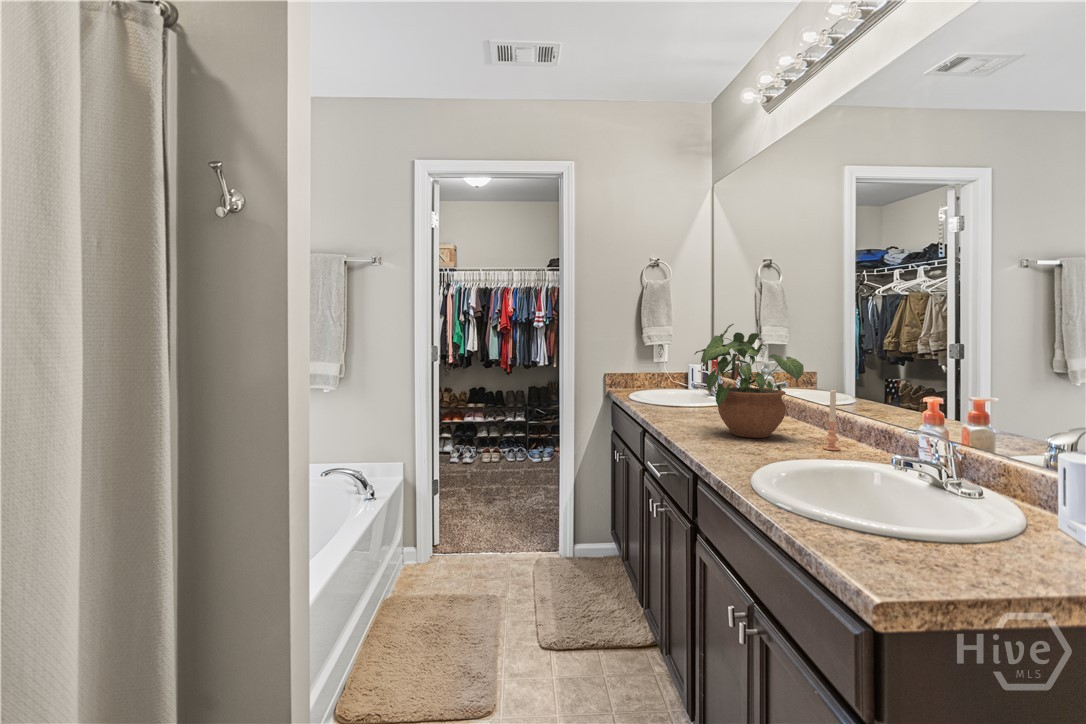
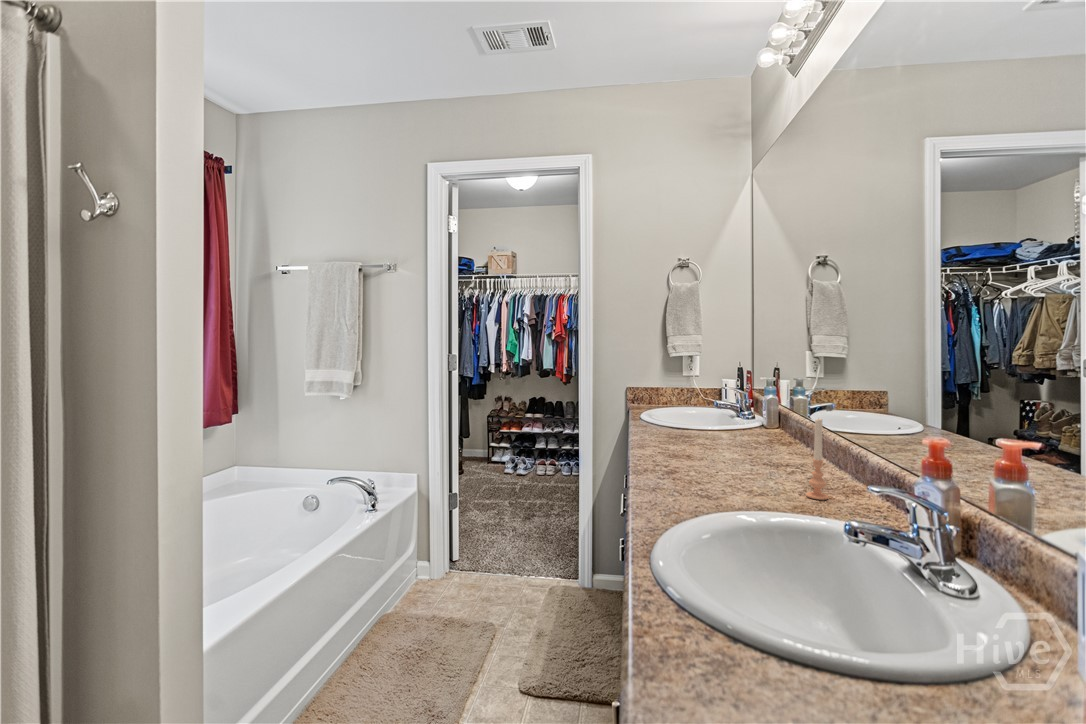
potted plant: present [694,324,804,438] -> none [664,331,793,475]

